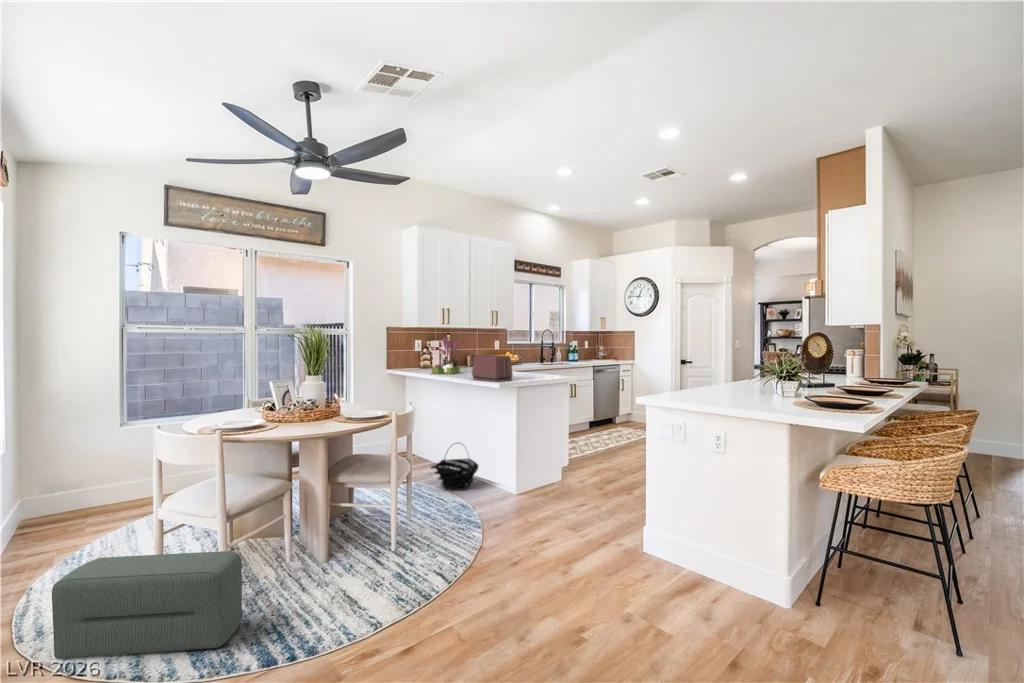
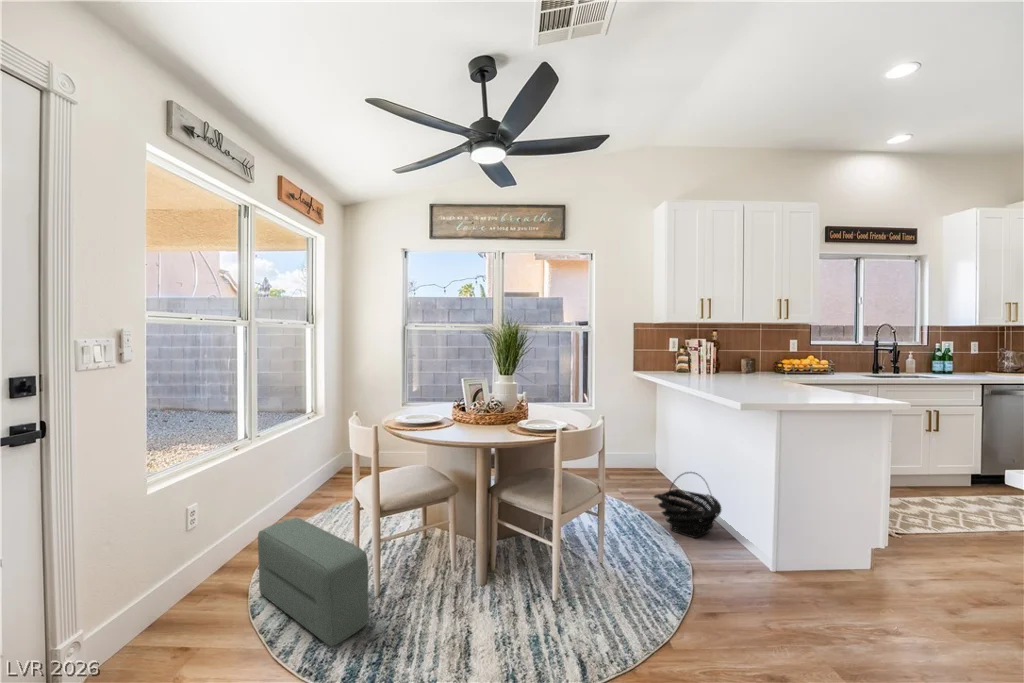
flower arrangement: present [432,339,460,374] -> none [676,335,716,381]
toaster: present [472,355,513,382] -> none [714,359,775,399]

